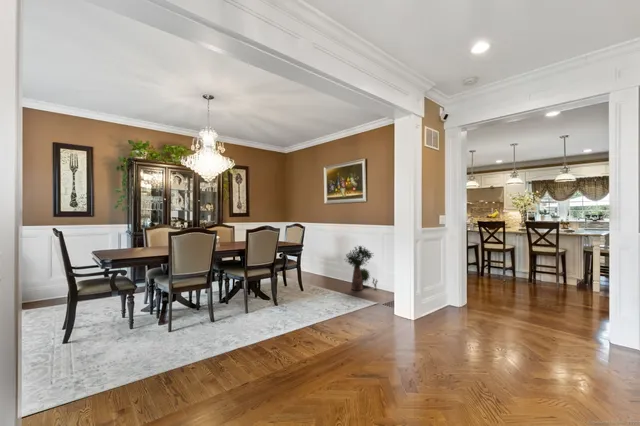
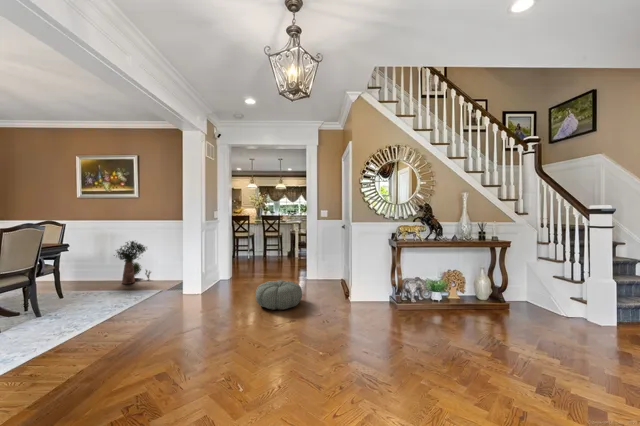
pouf: none [492,321,589,378] -> present [256,280,302,310]

